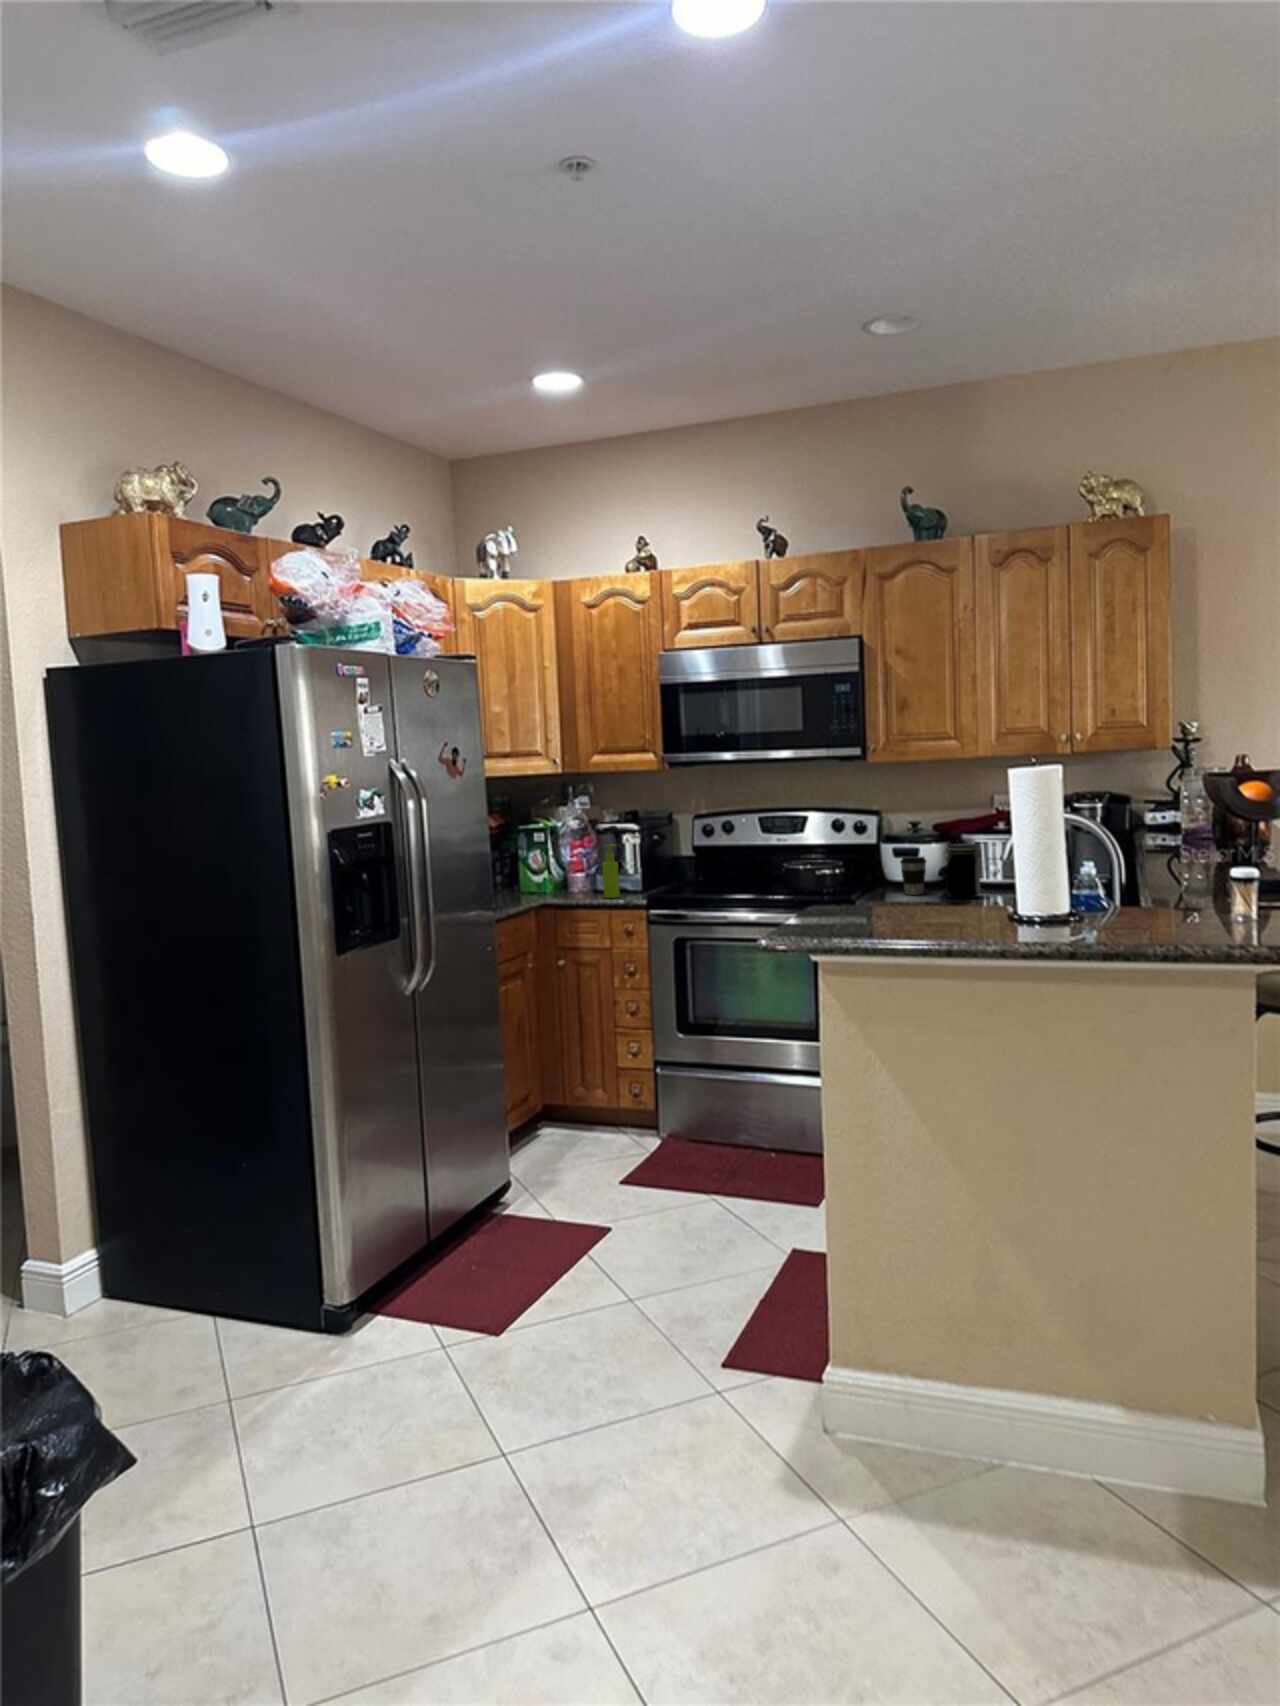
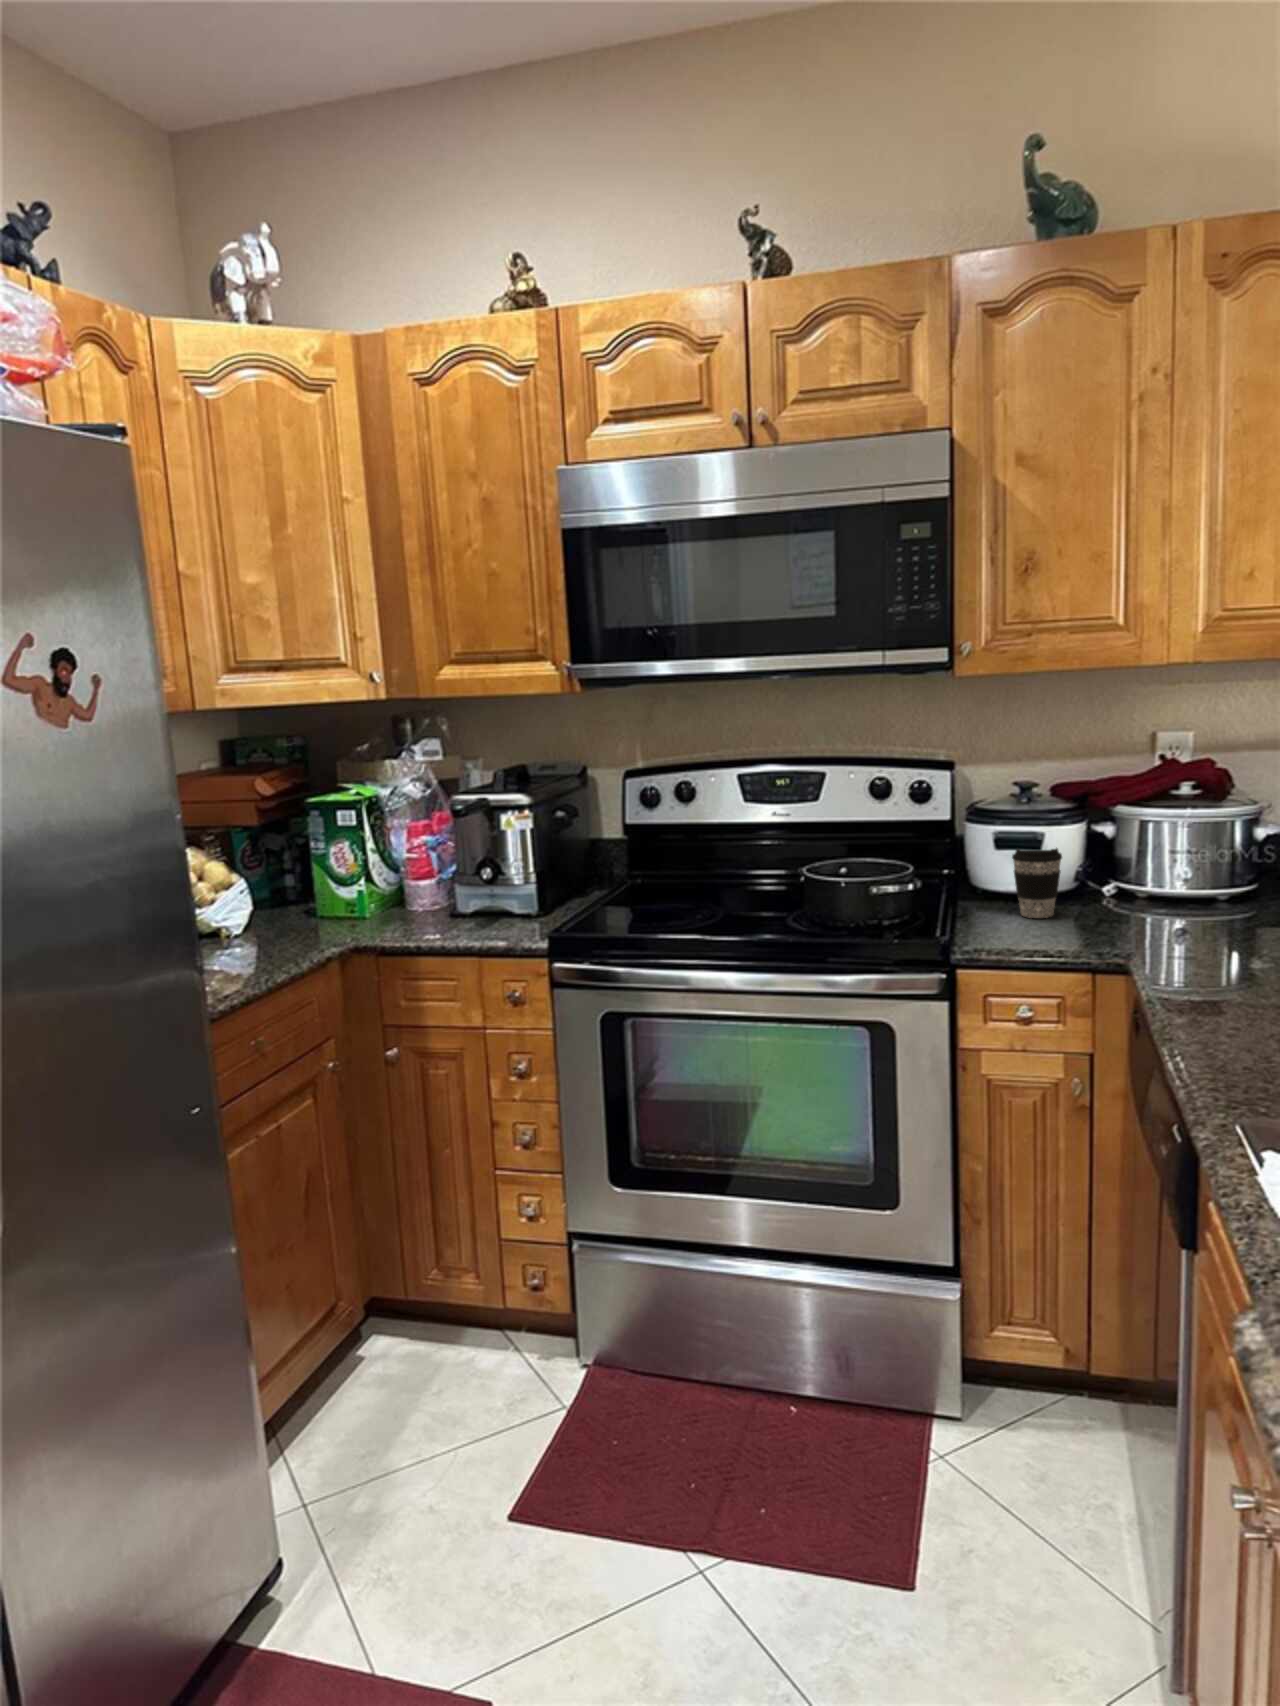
soap dispenser: present [602,844,620,898] -> none [463,832,497,932]
jar: present [946,844,981,898] -> none [1101,824,1178,928]

